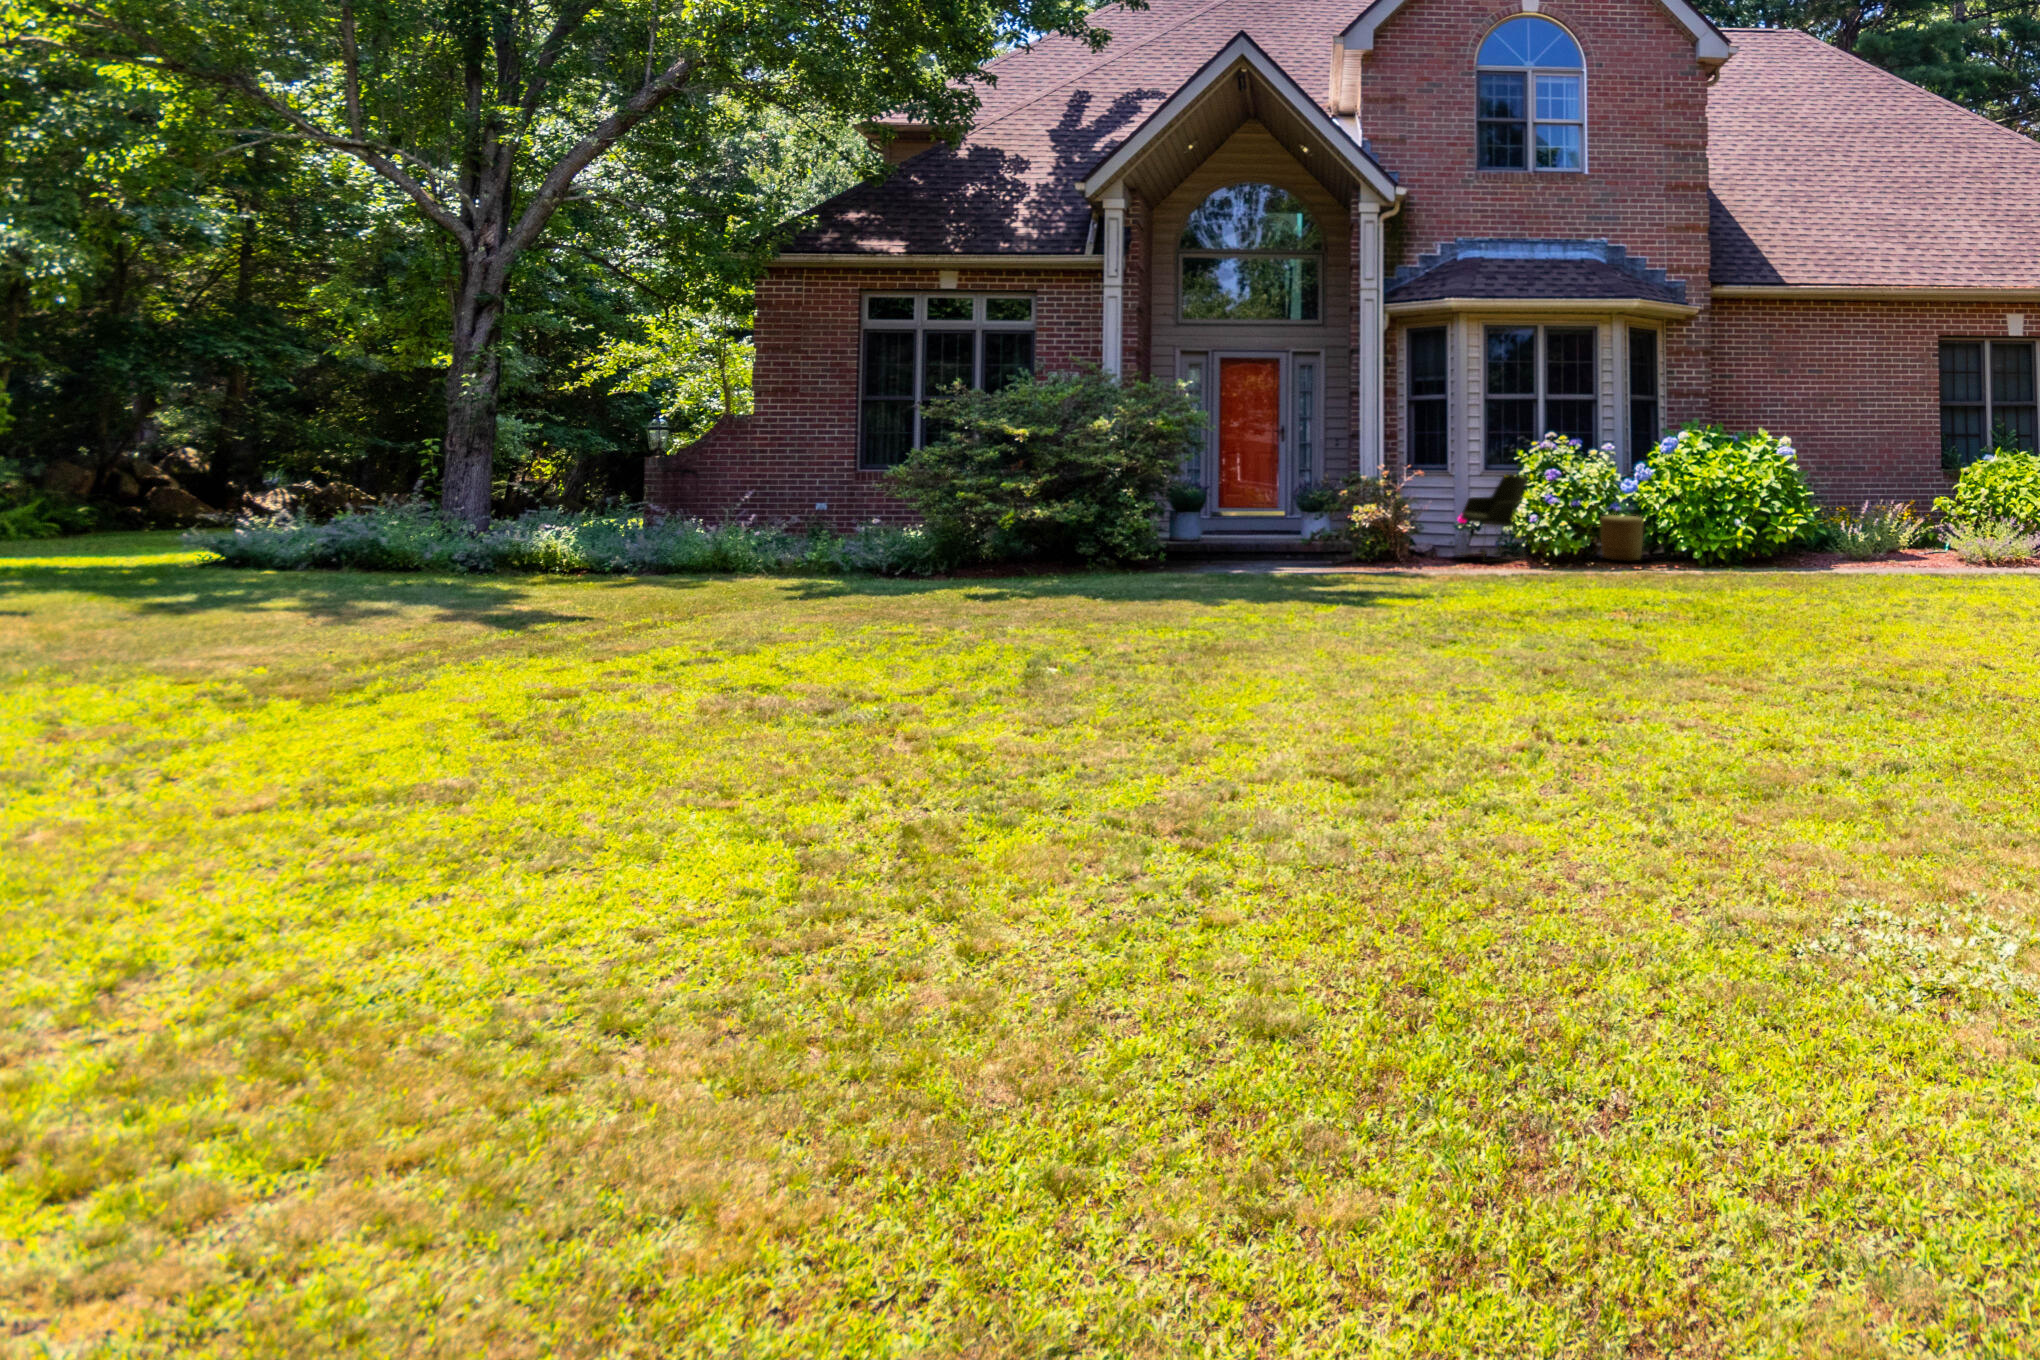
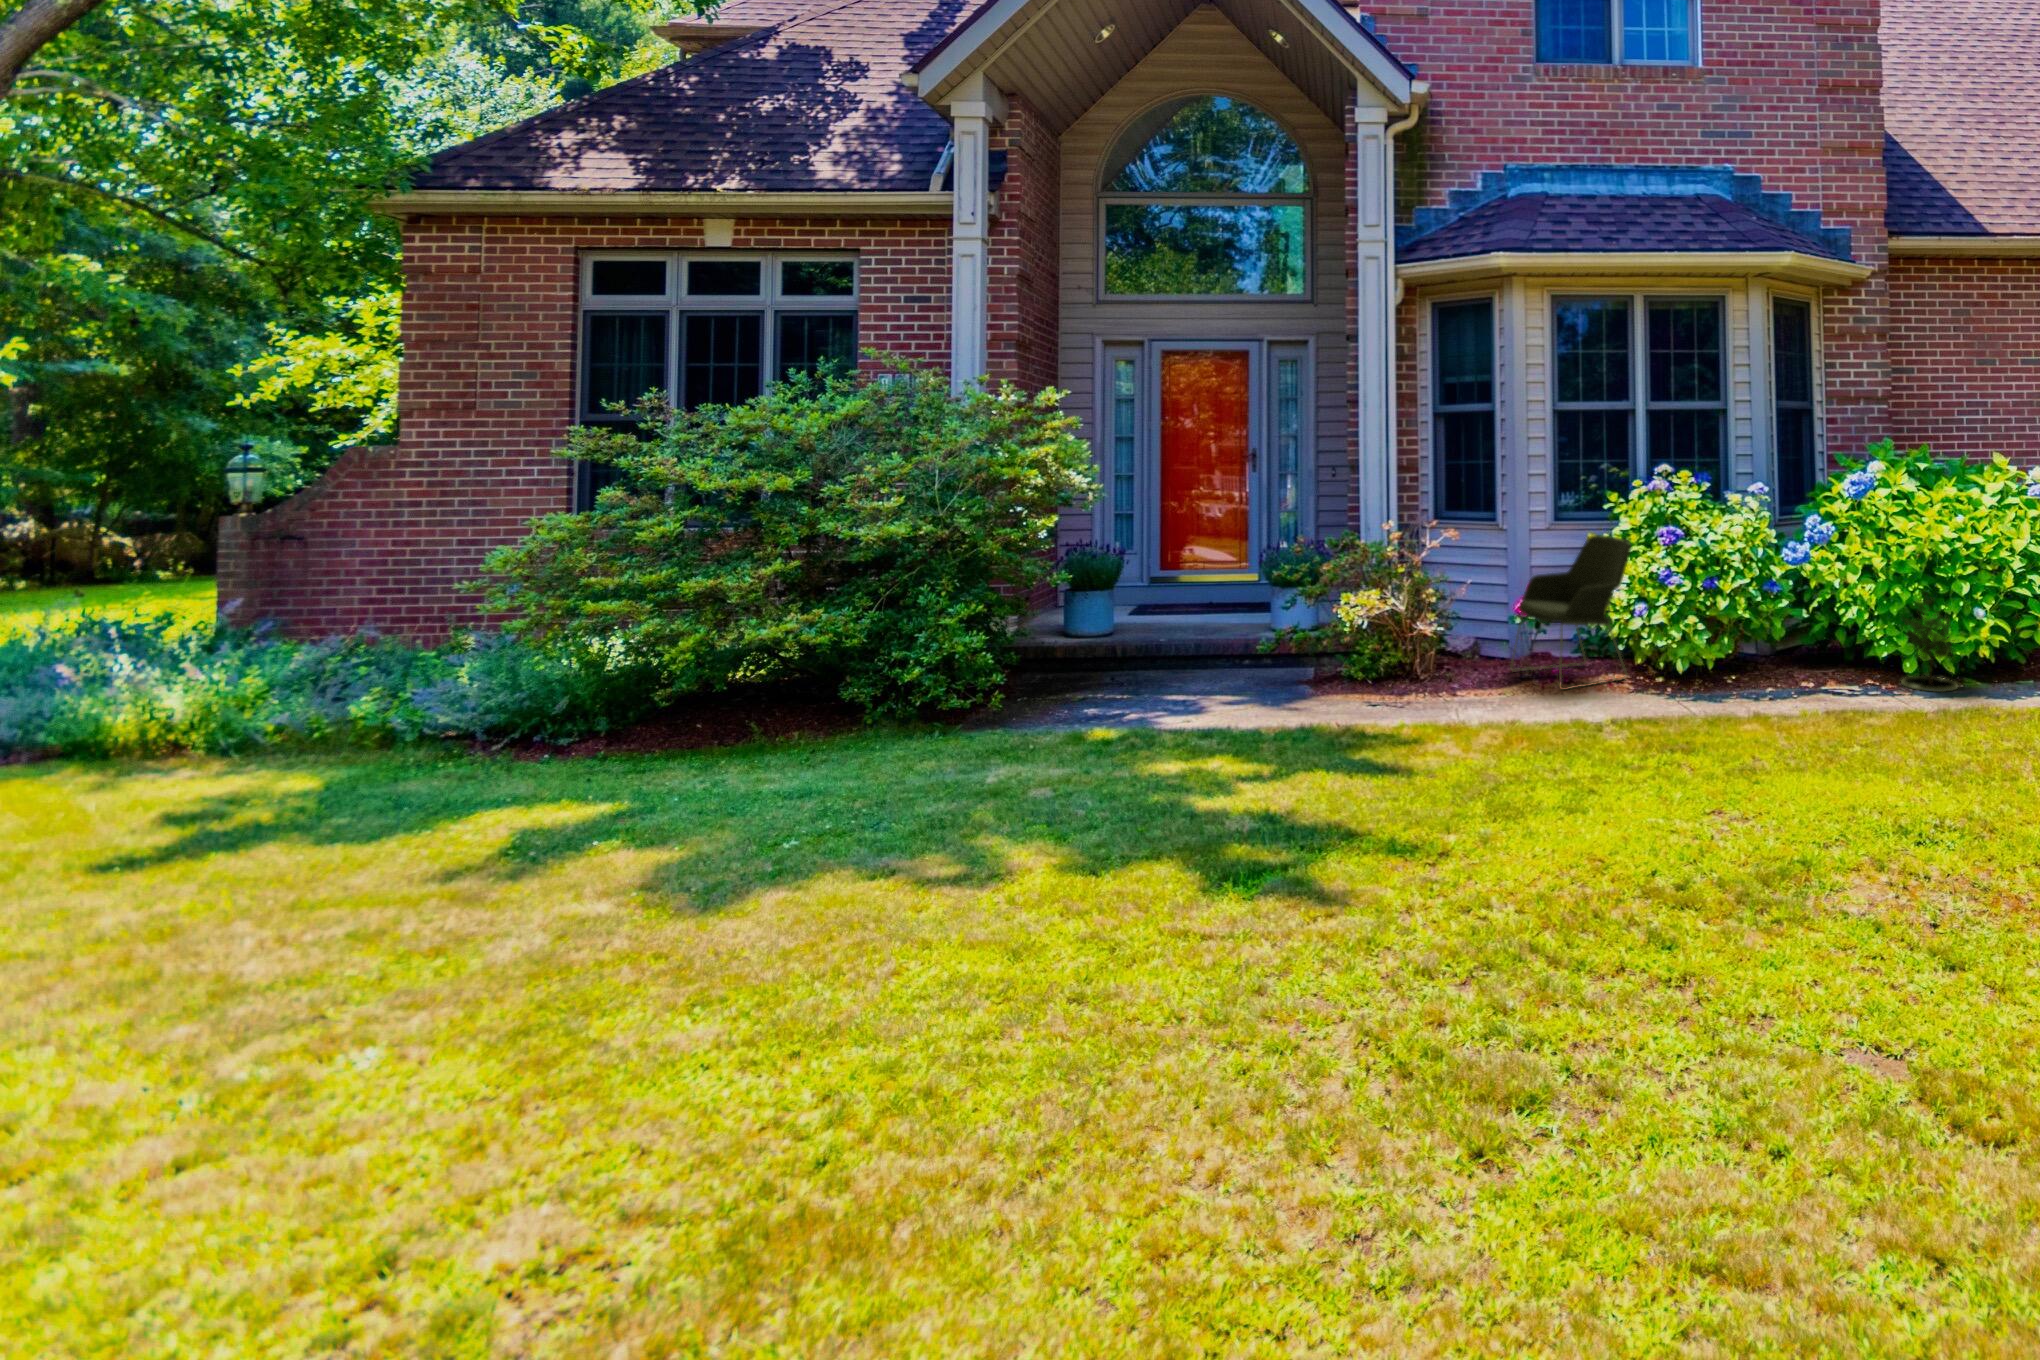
potted tree: none [1688,505,1724,566] -> present [1901,600,1958,692]
woven basket: present [1600,515,1644,561] -> none [1749,601,1823,681]

